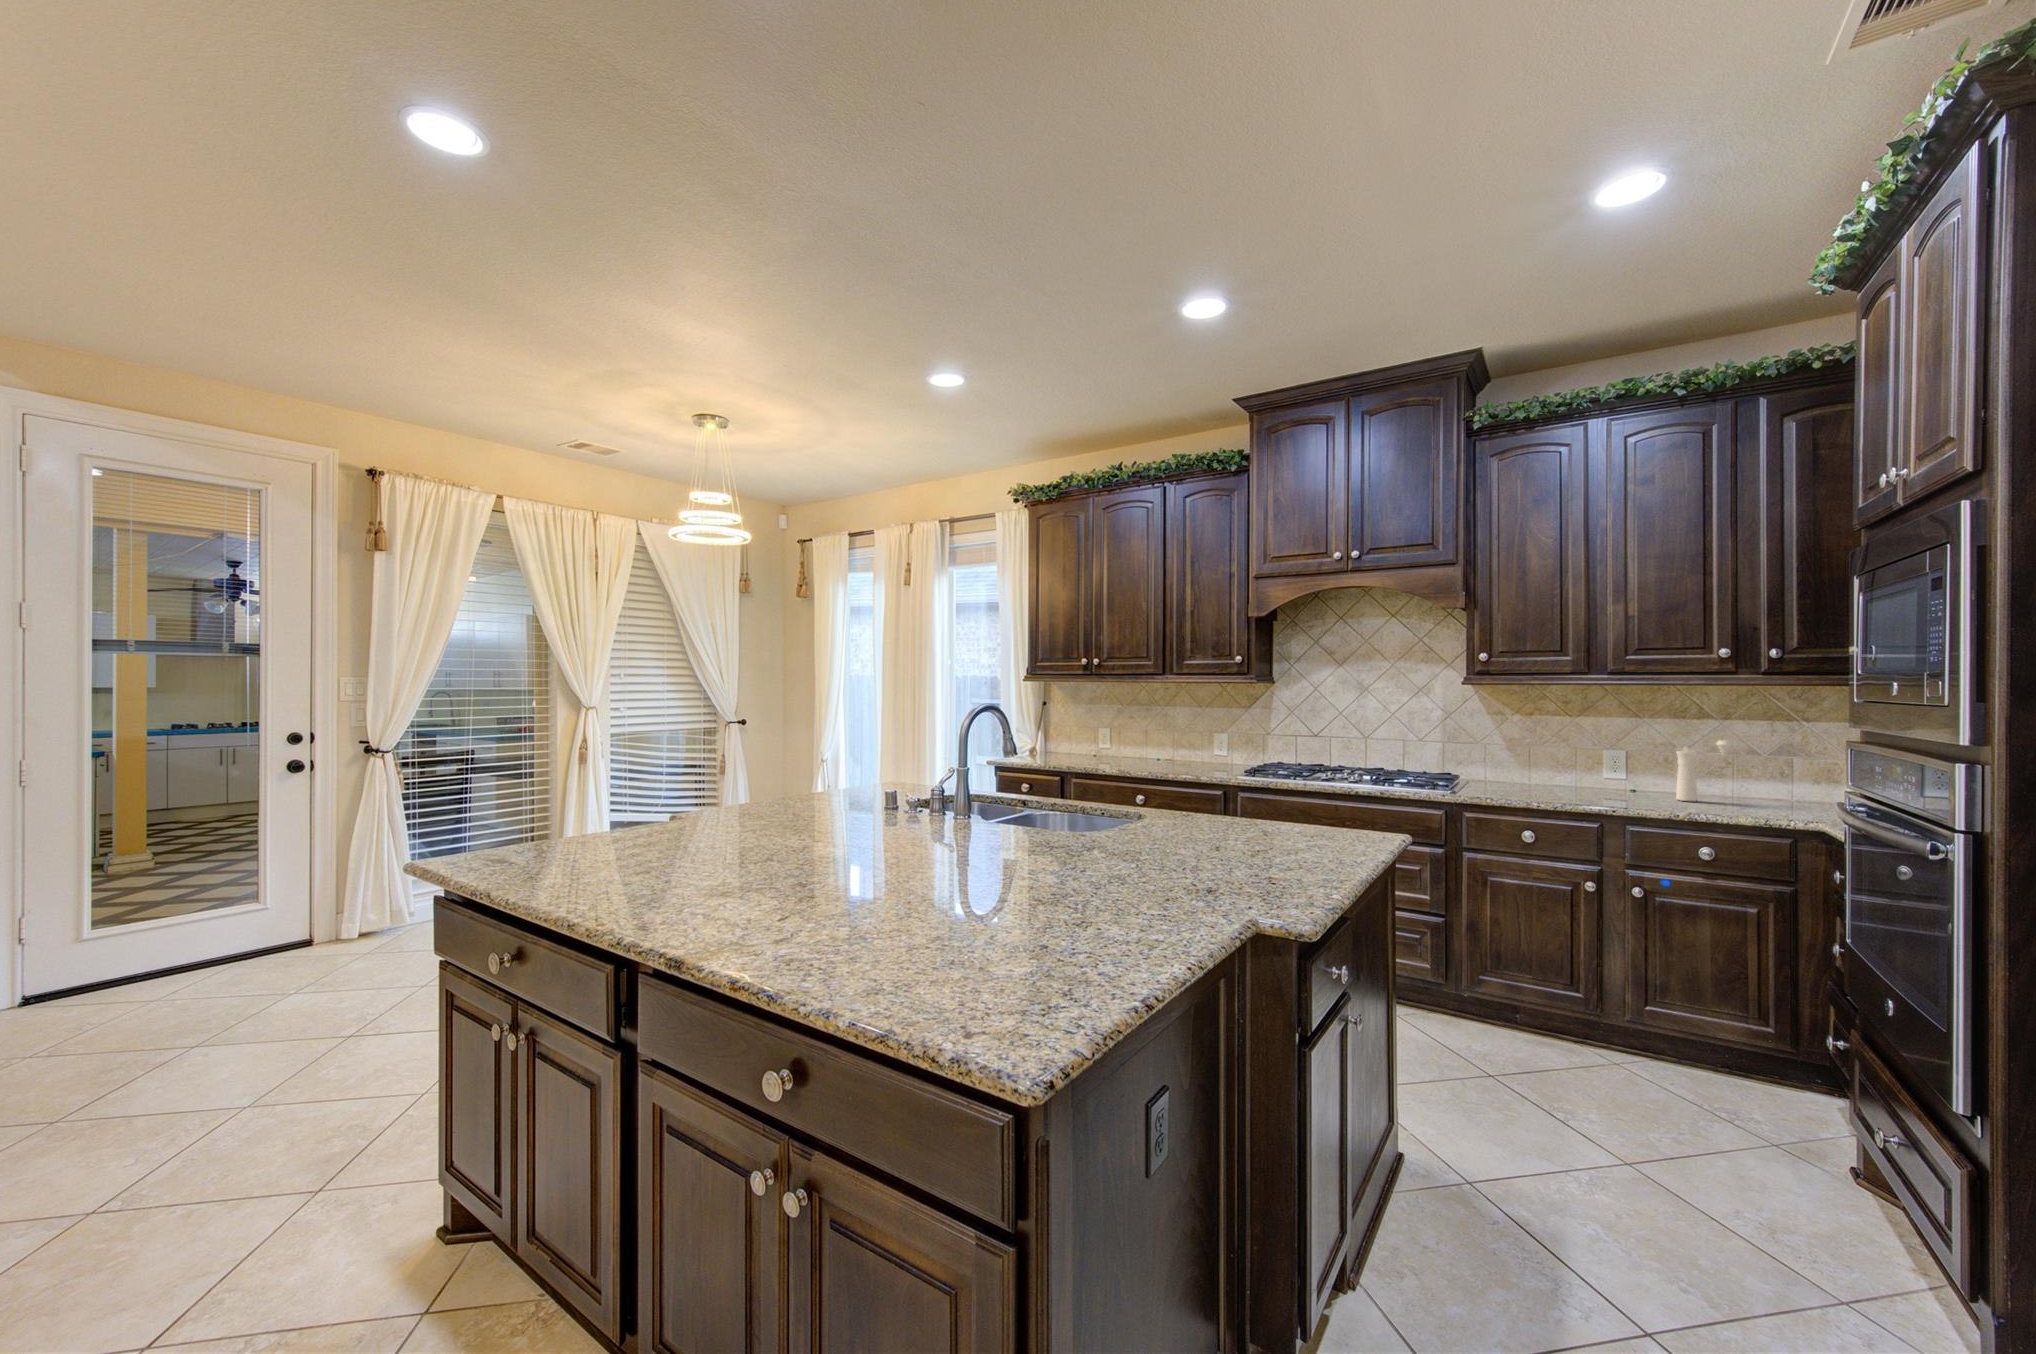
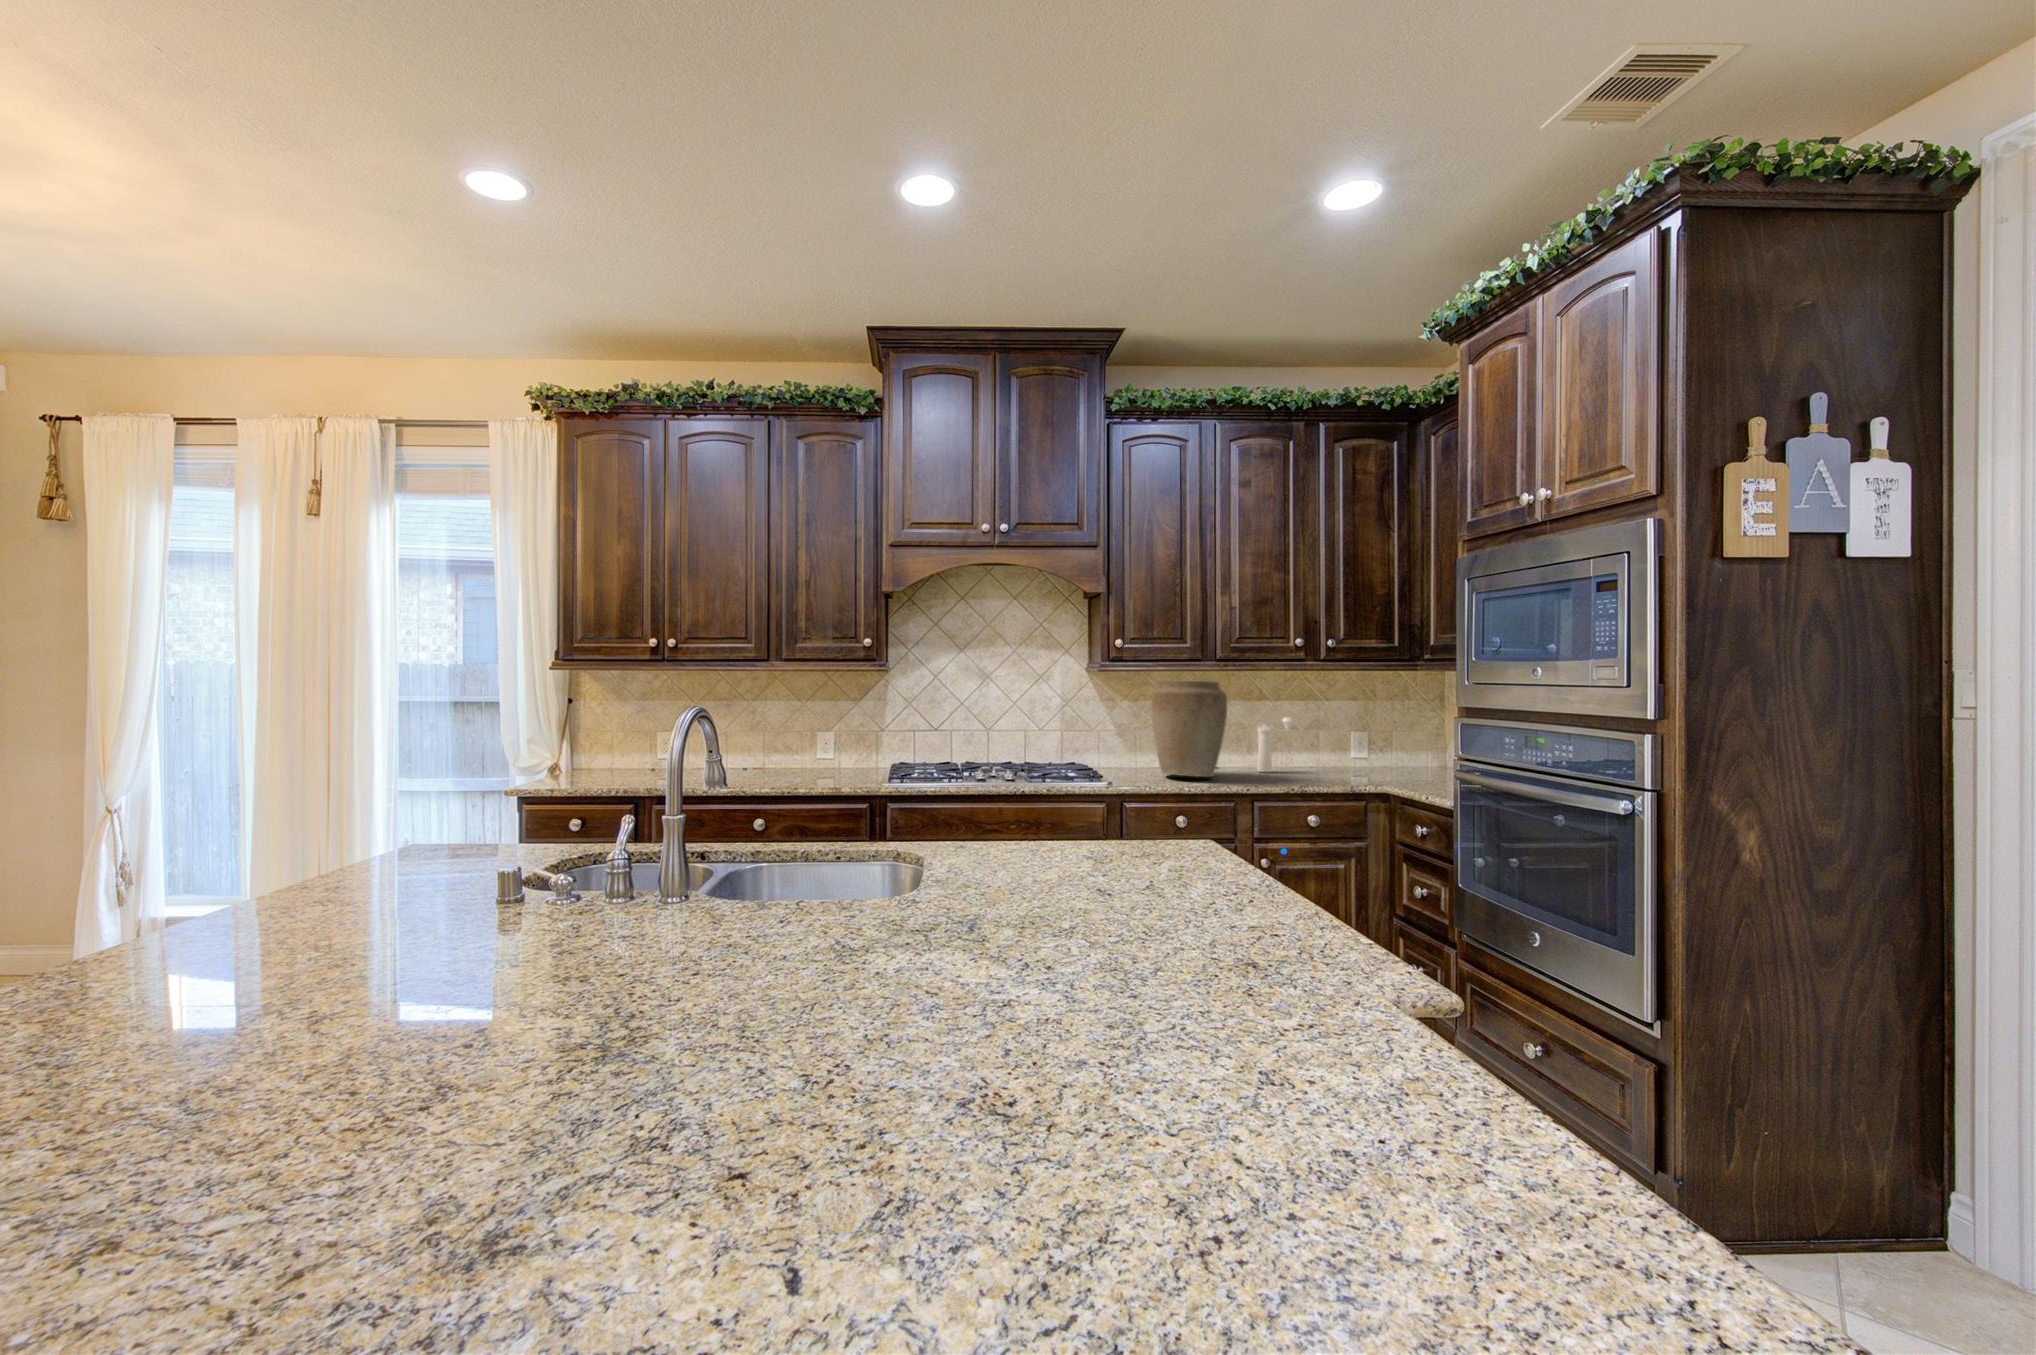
vase: none [1524,695,1619,799] -> present [1151,681,1227,777]

